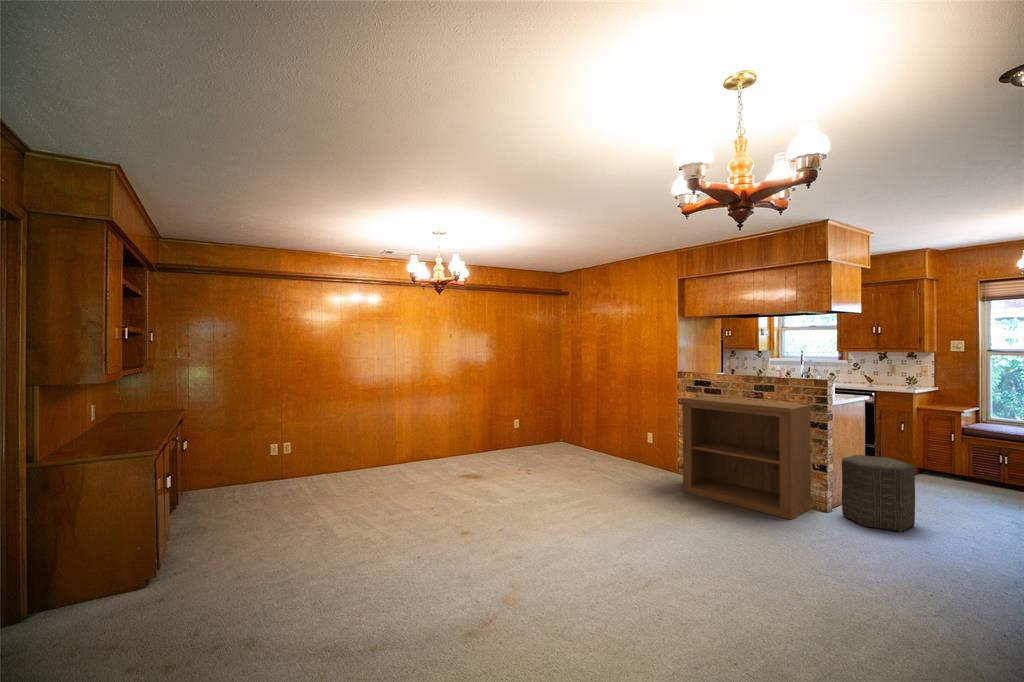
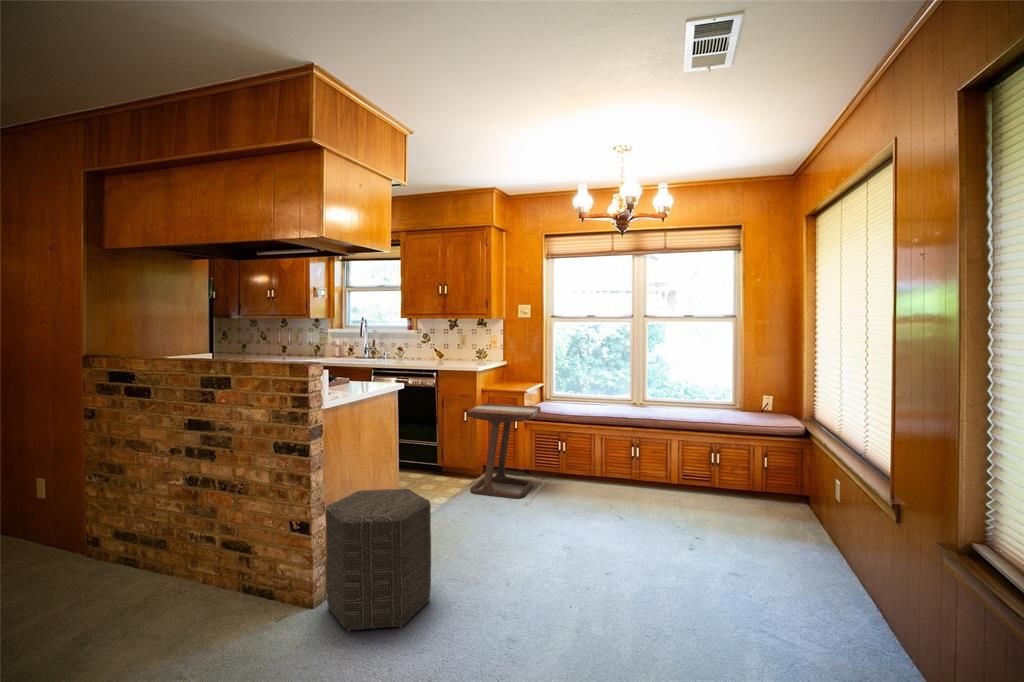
bookshelf: present [681,396,811,519] -> none [11,404,284,658]
side table: none [910,418,991,497] -> present [467,404,541,503]

